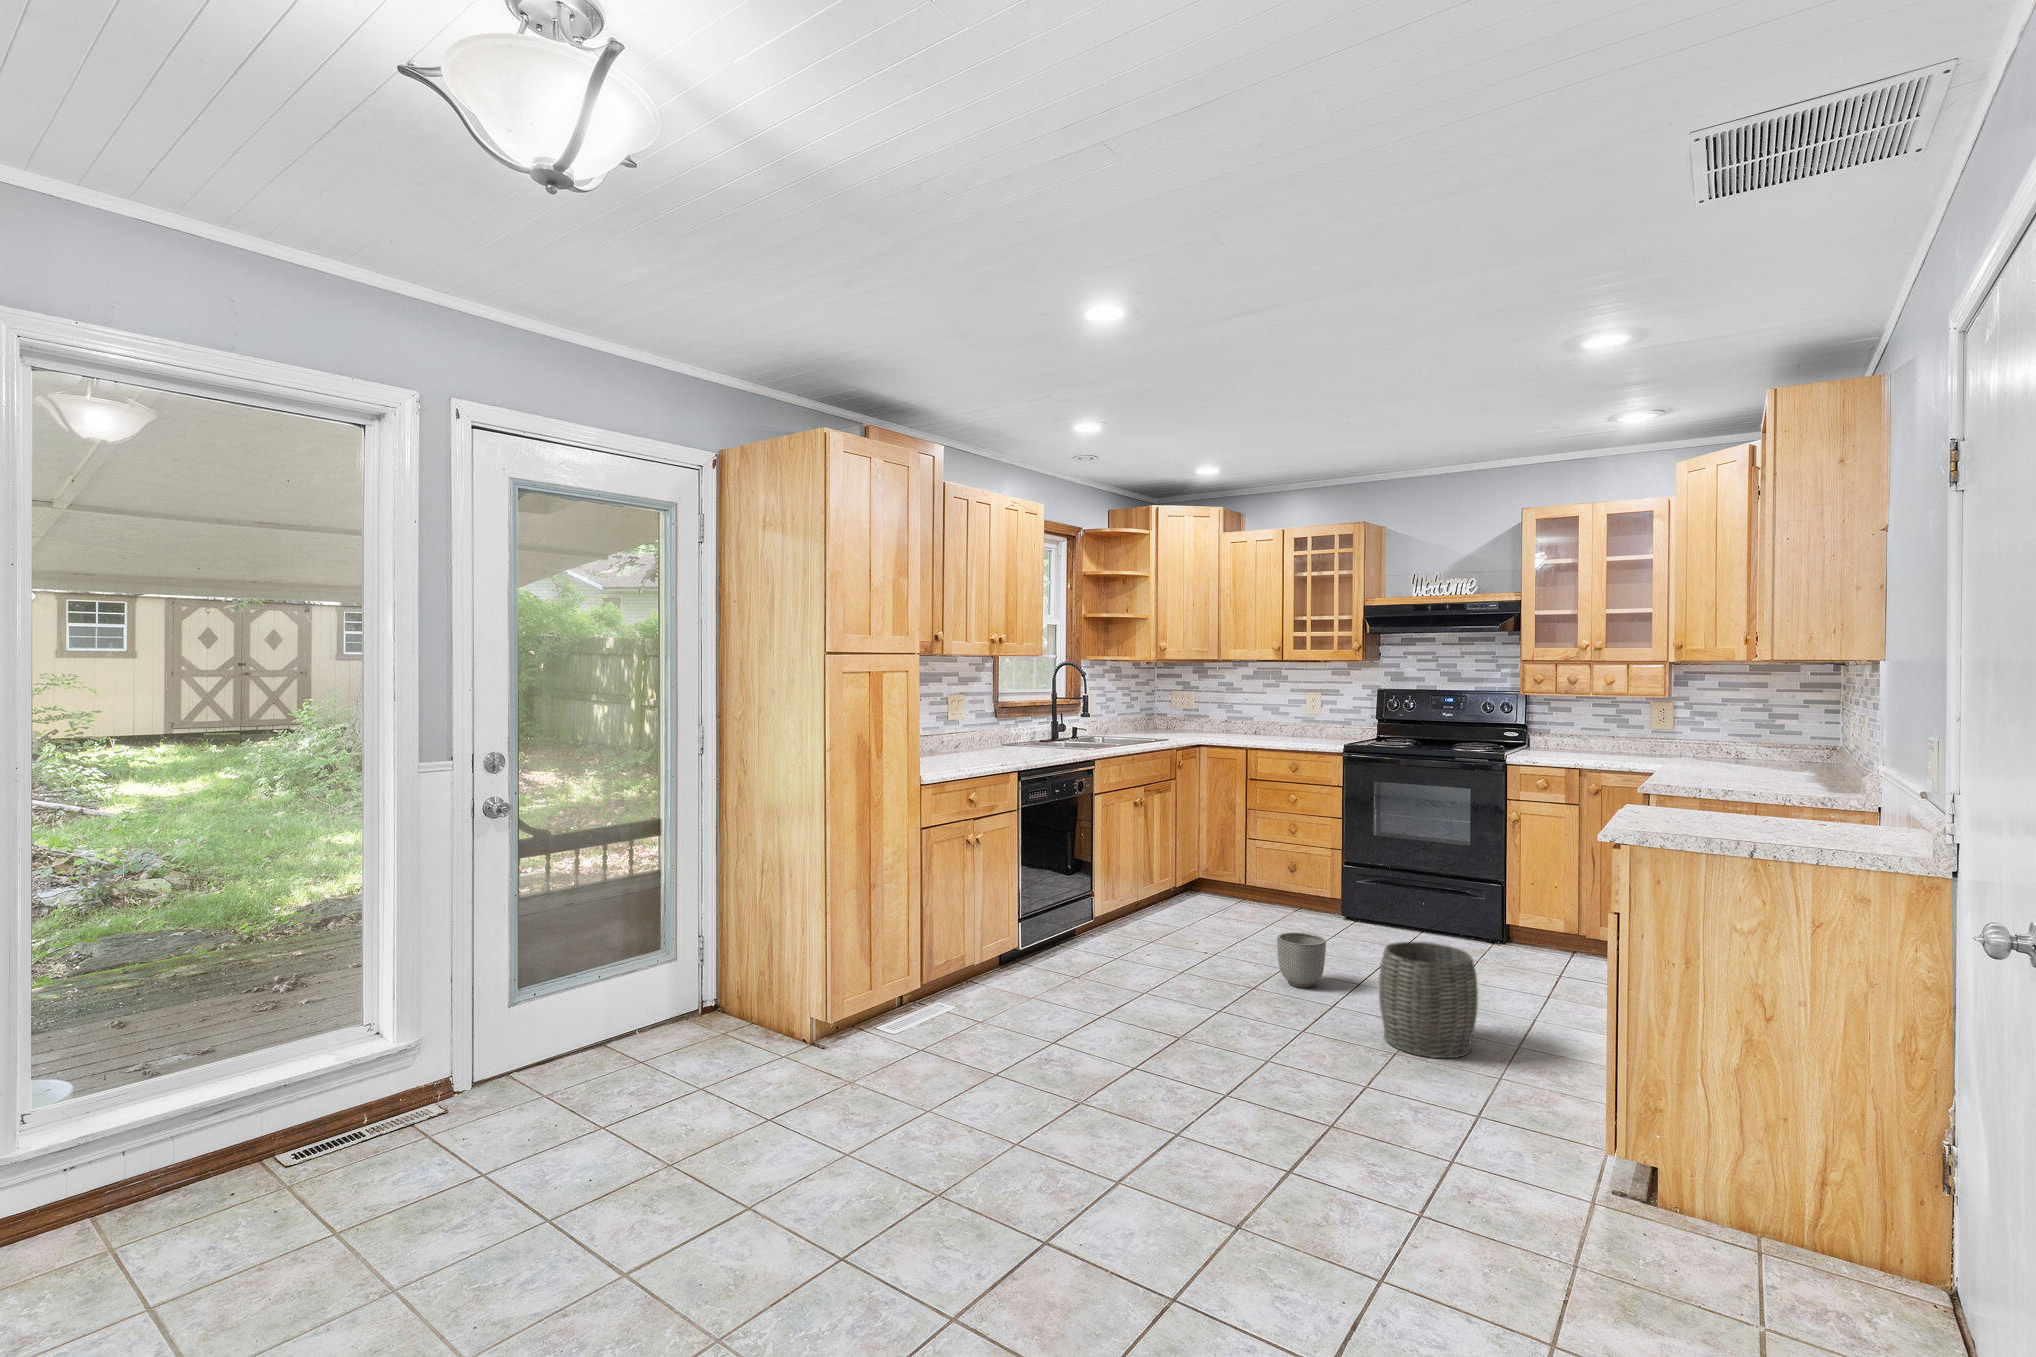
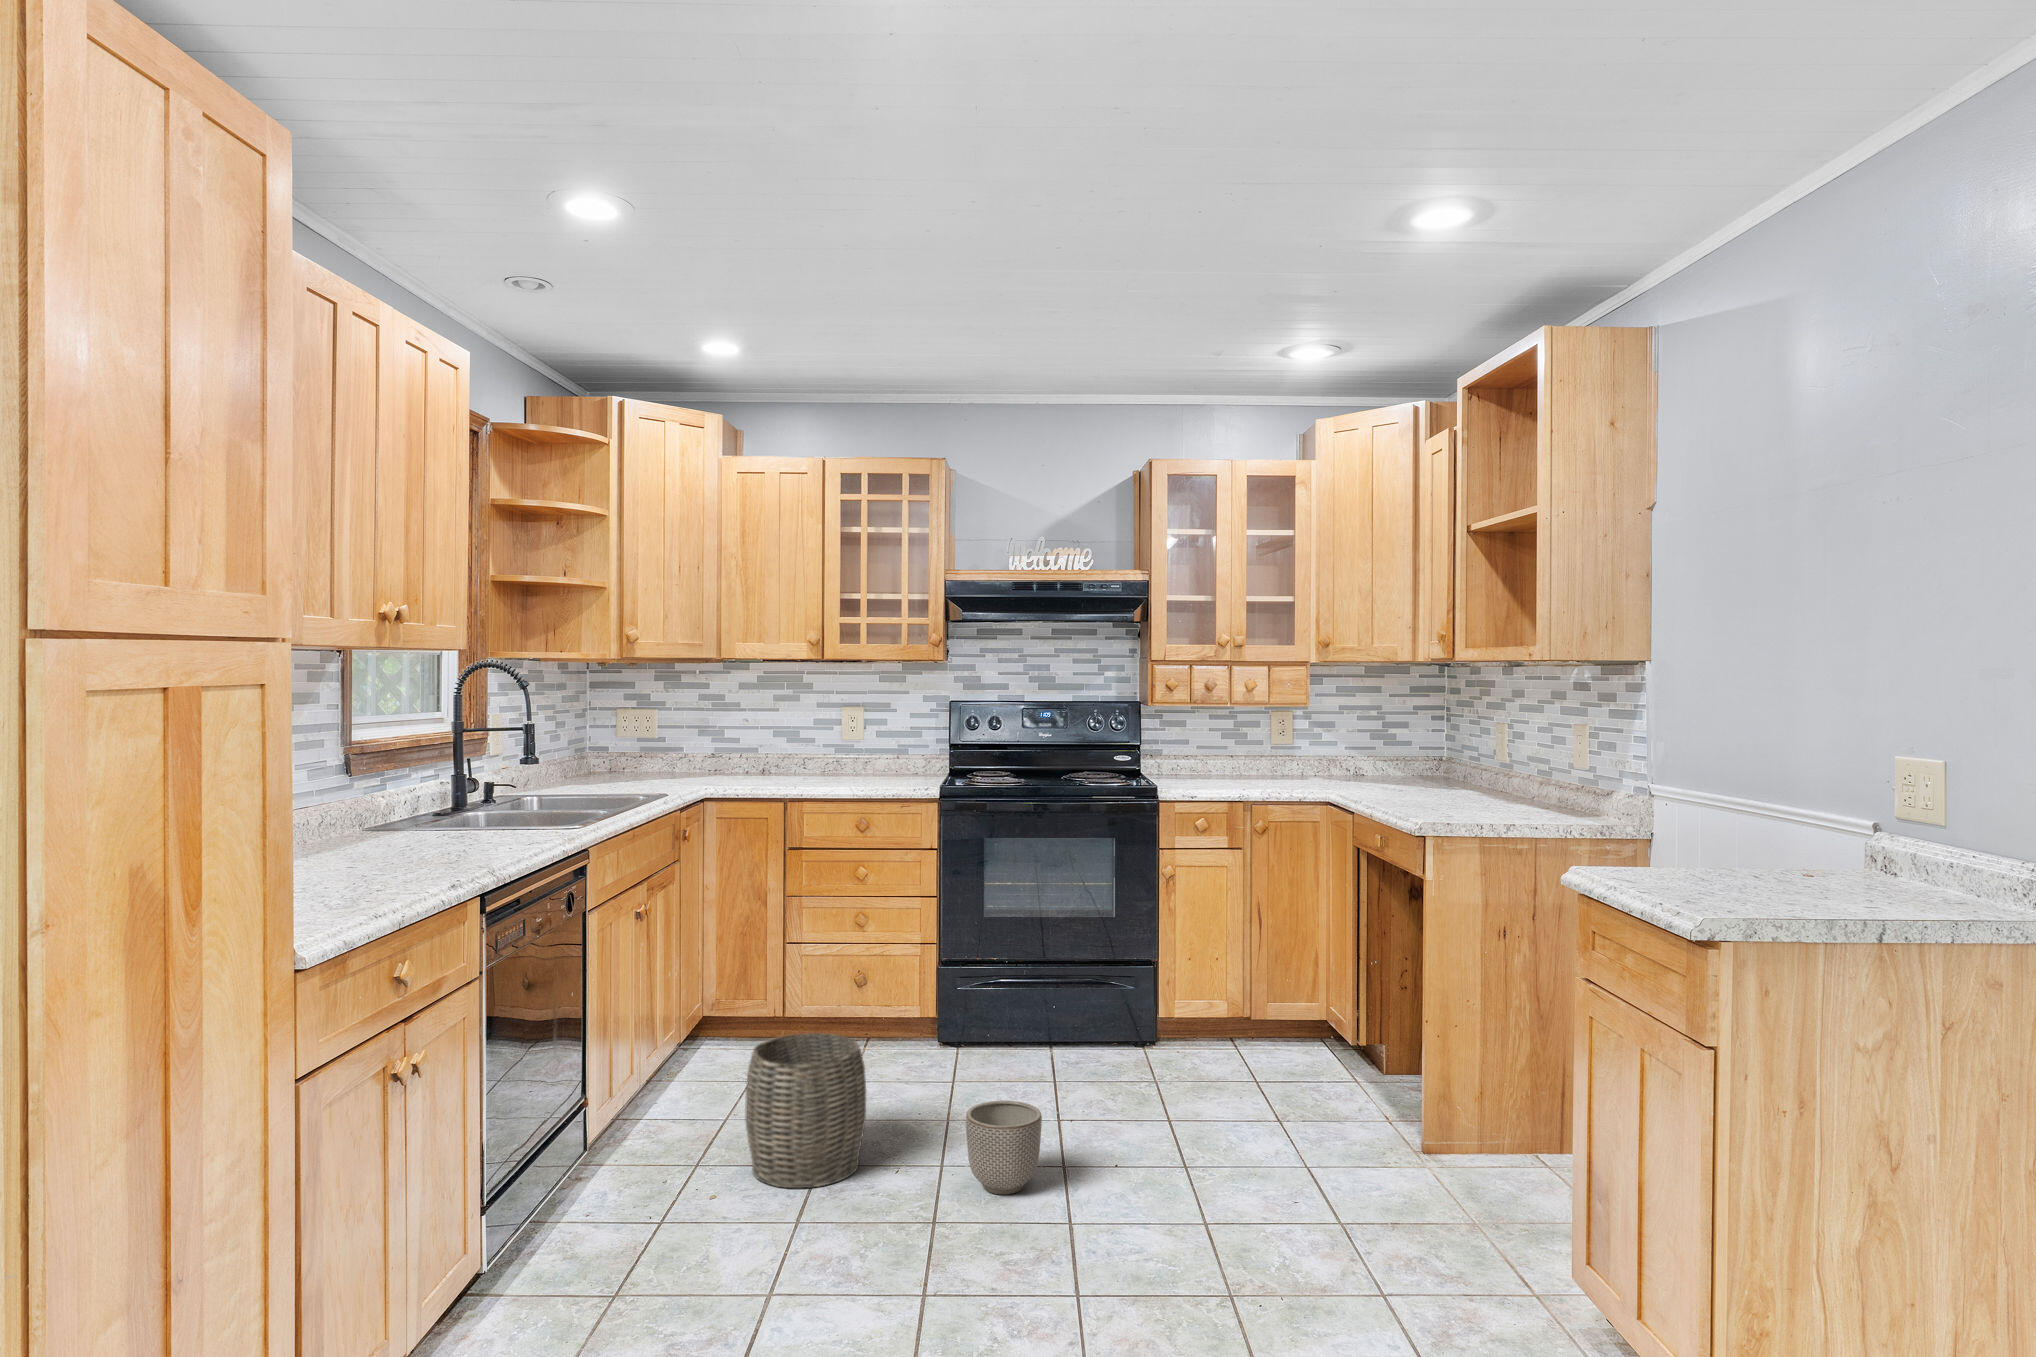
woven basket: present [1379,942,1478,1058] -> present [745,1033,866,1188]

